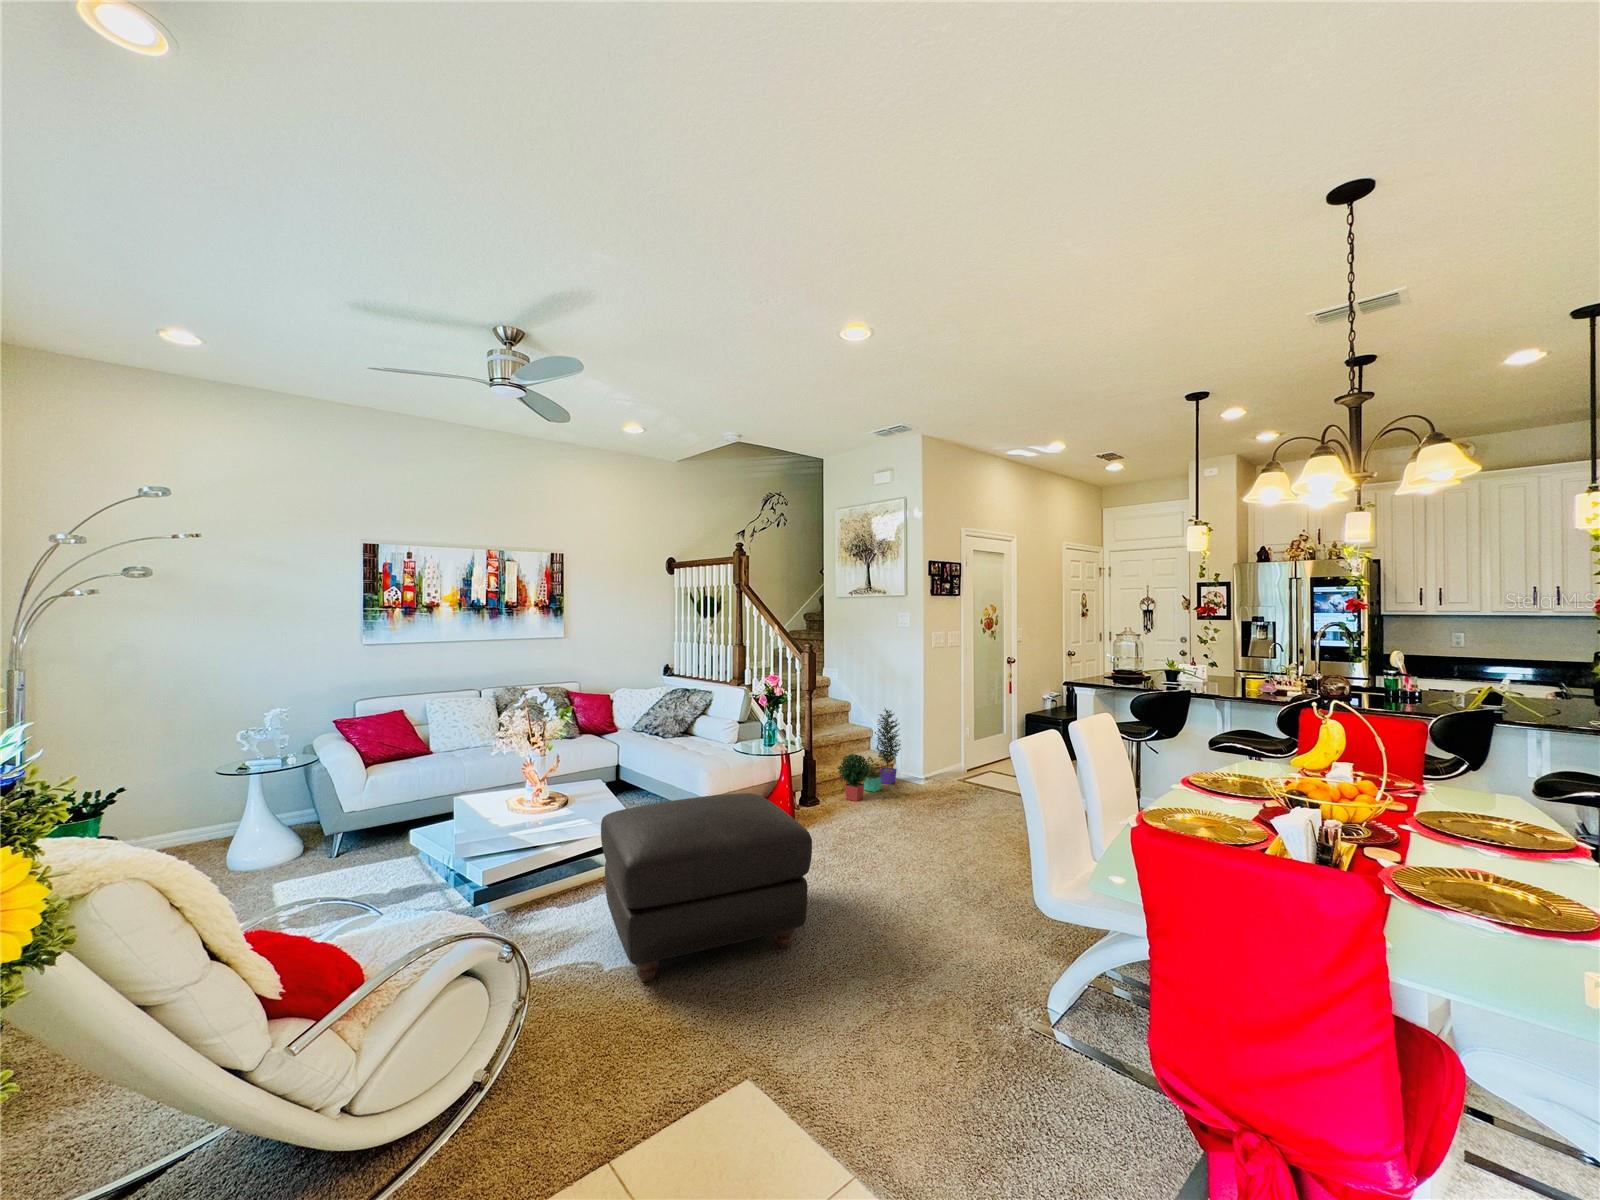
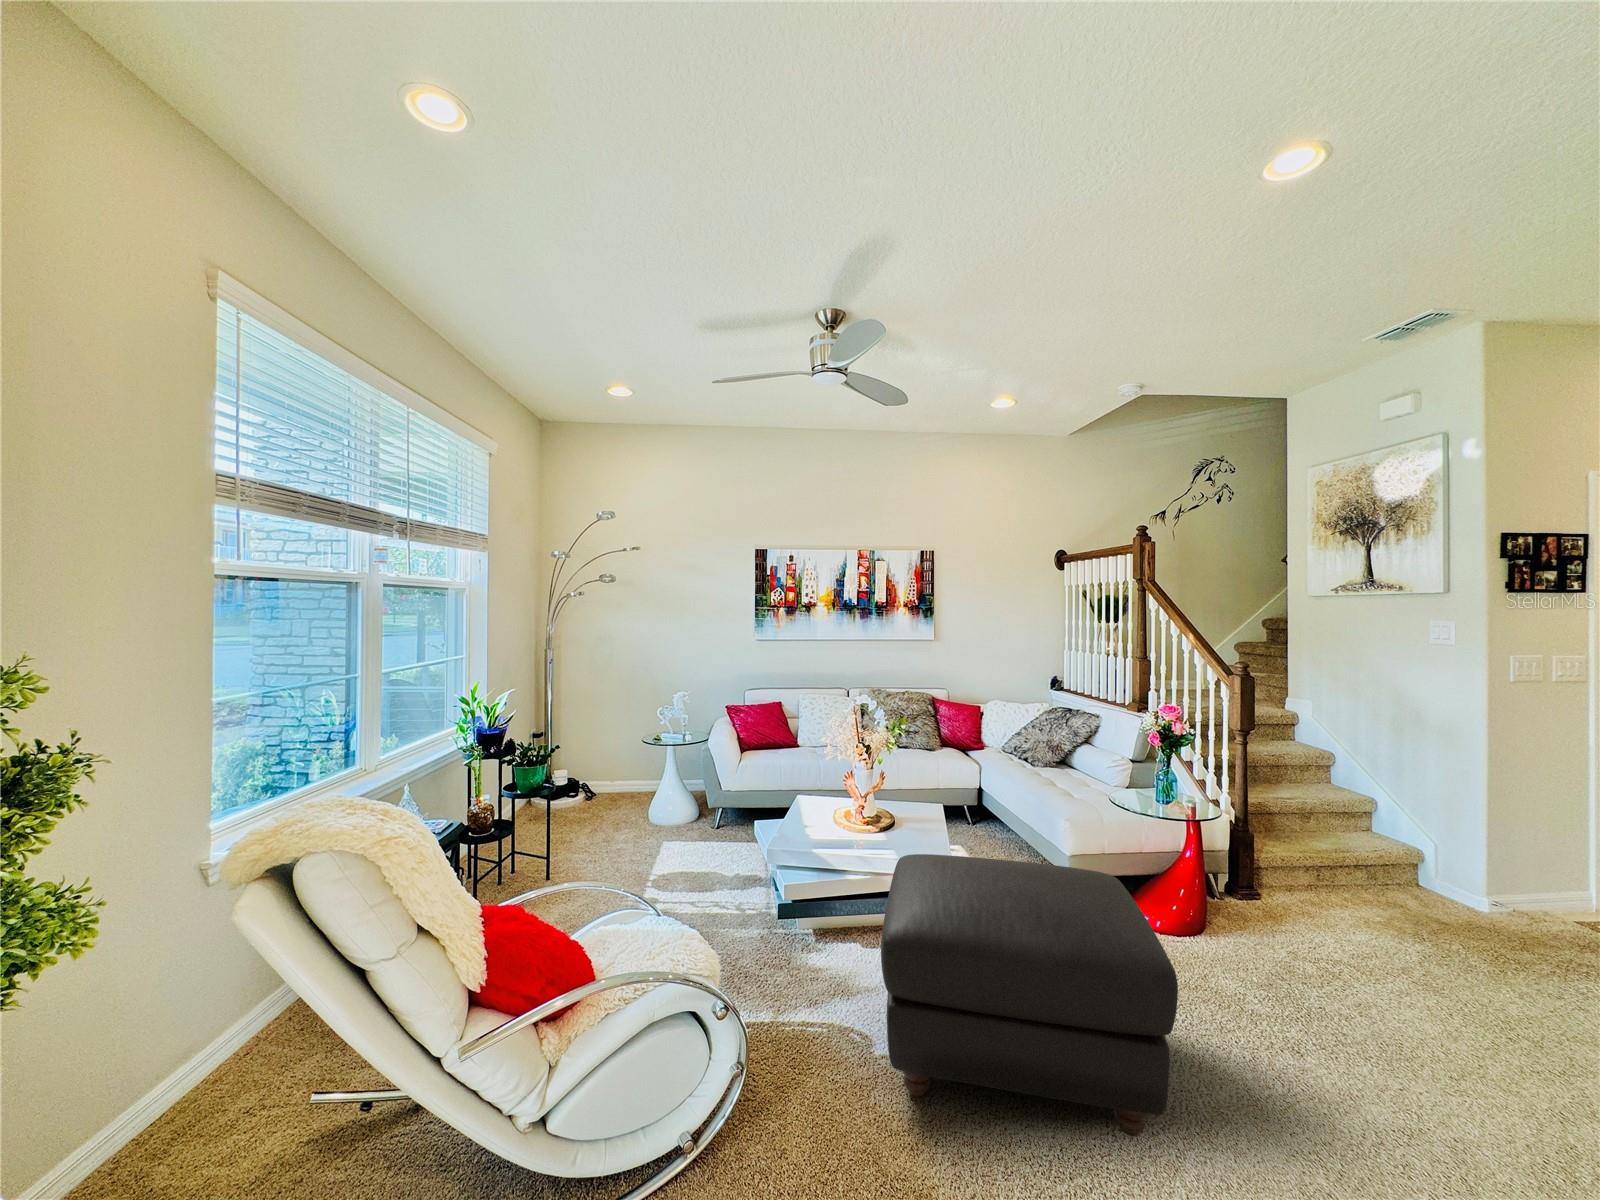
potted plant: present [838,708,901,801] -> none [1295,772,1439,912]

